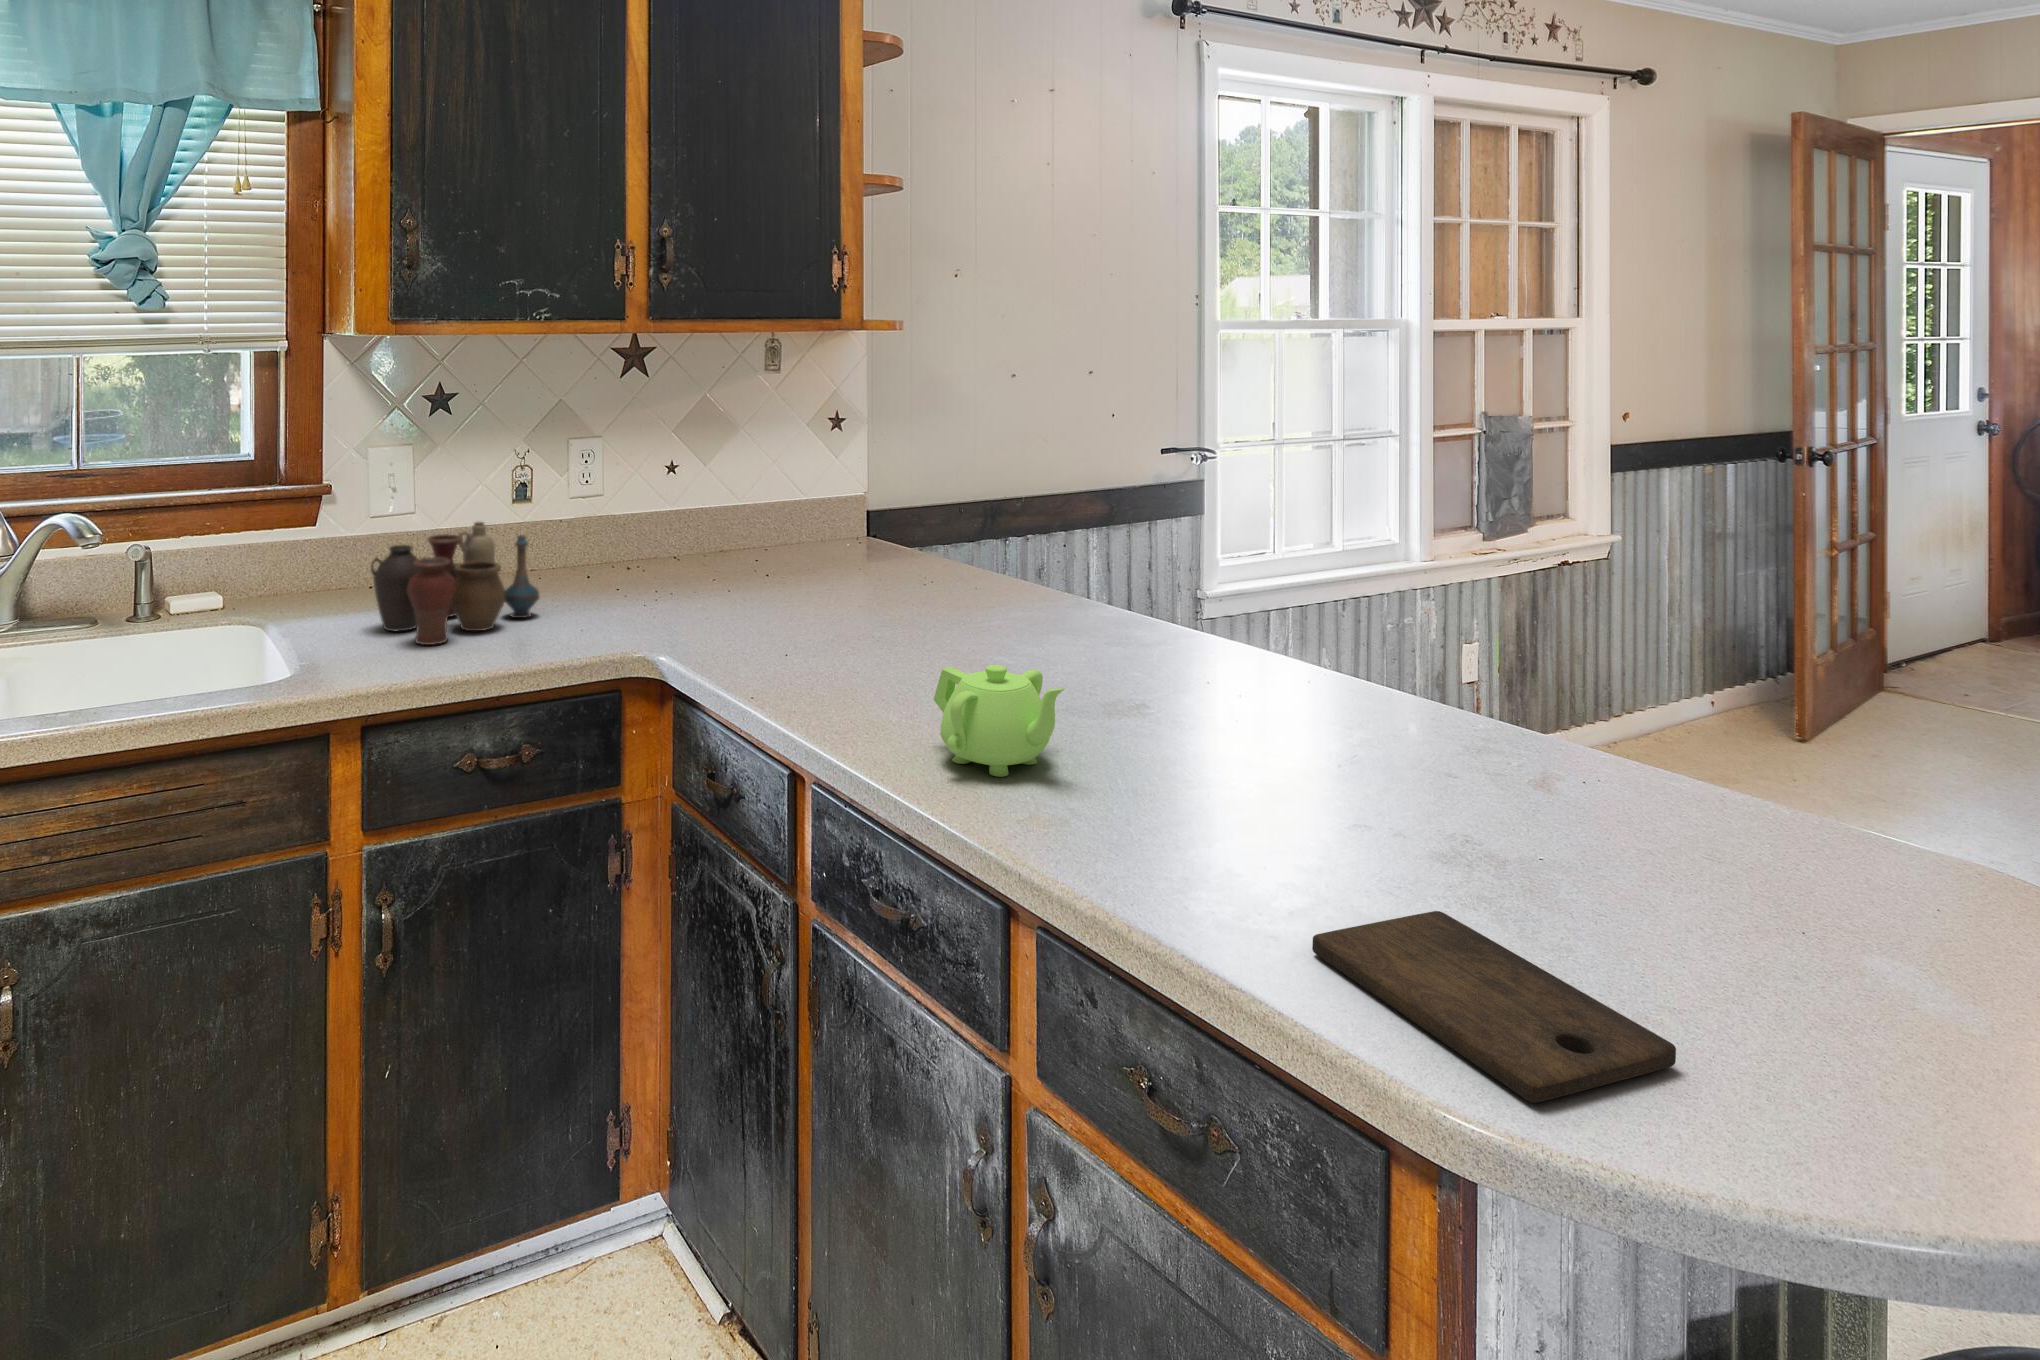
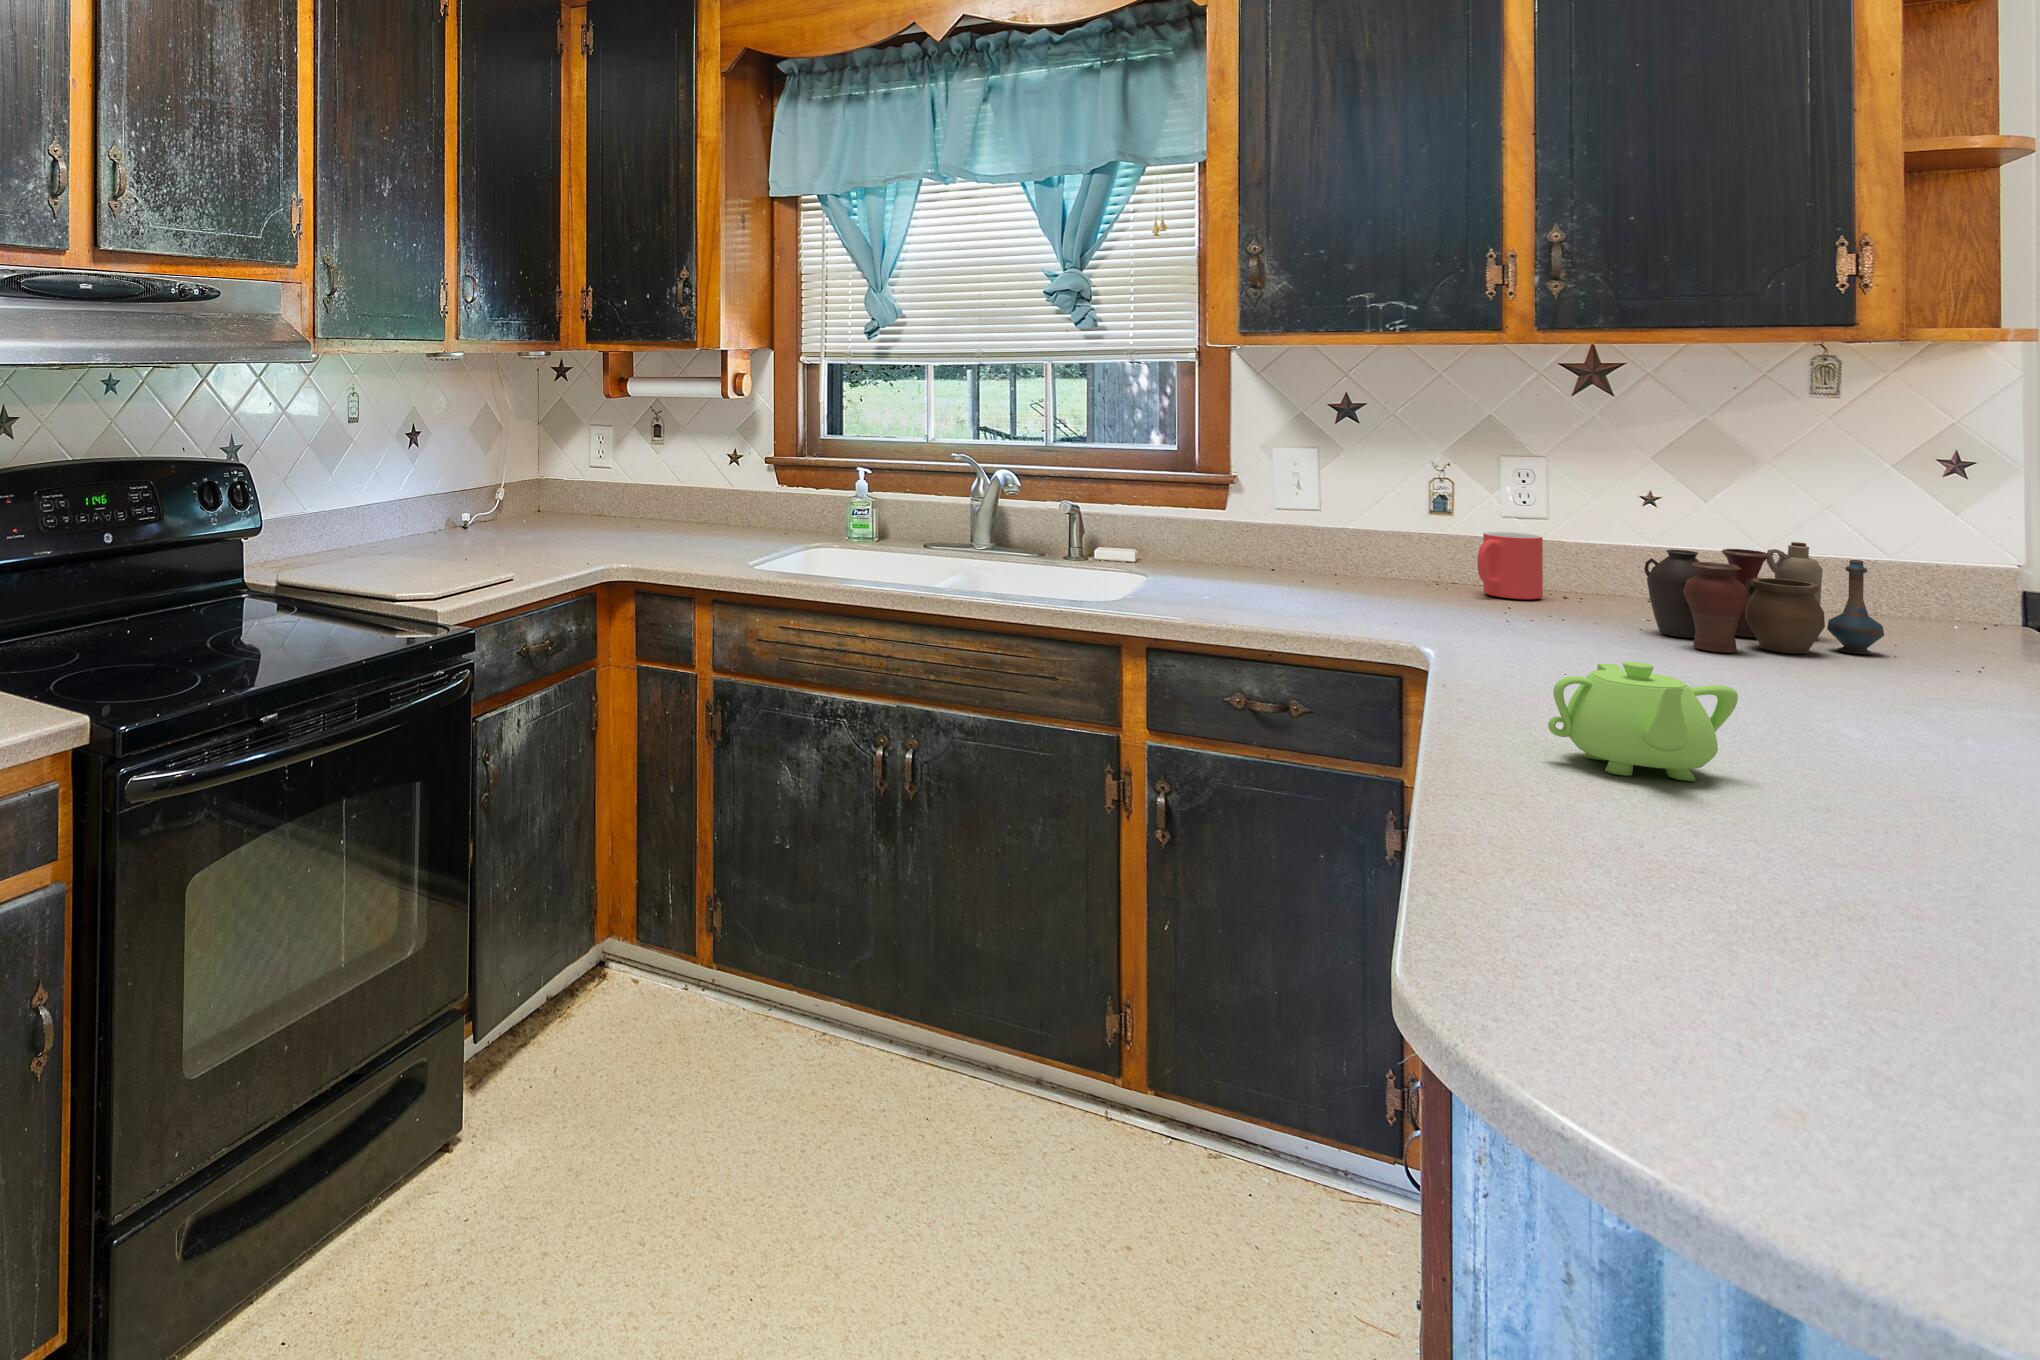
mug: none [579,513,625,578] -> present [1477,532,1543,599]
vase: present [371,522,539,645] -> present [1644,542,1884,654]
cutting board: present [1312,911,1676,1103] -> none [1630,900,1925,1093]

